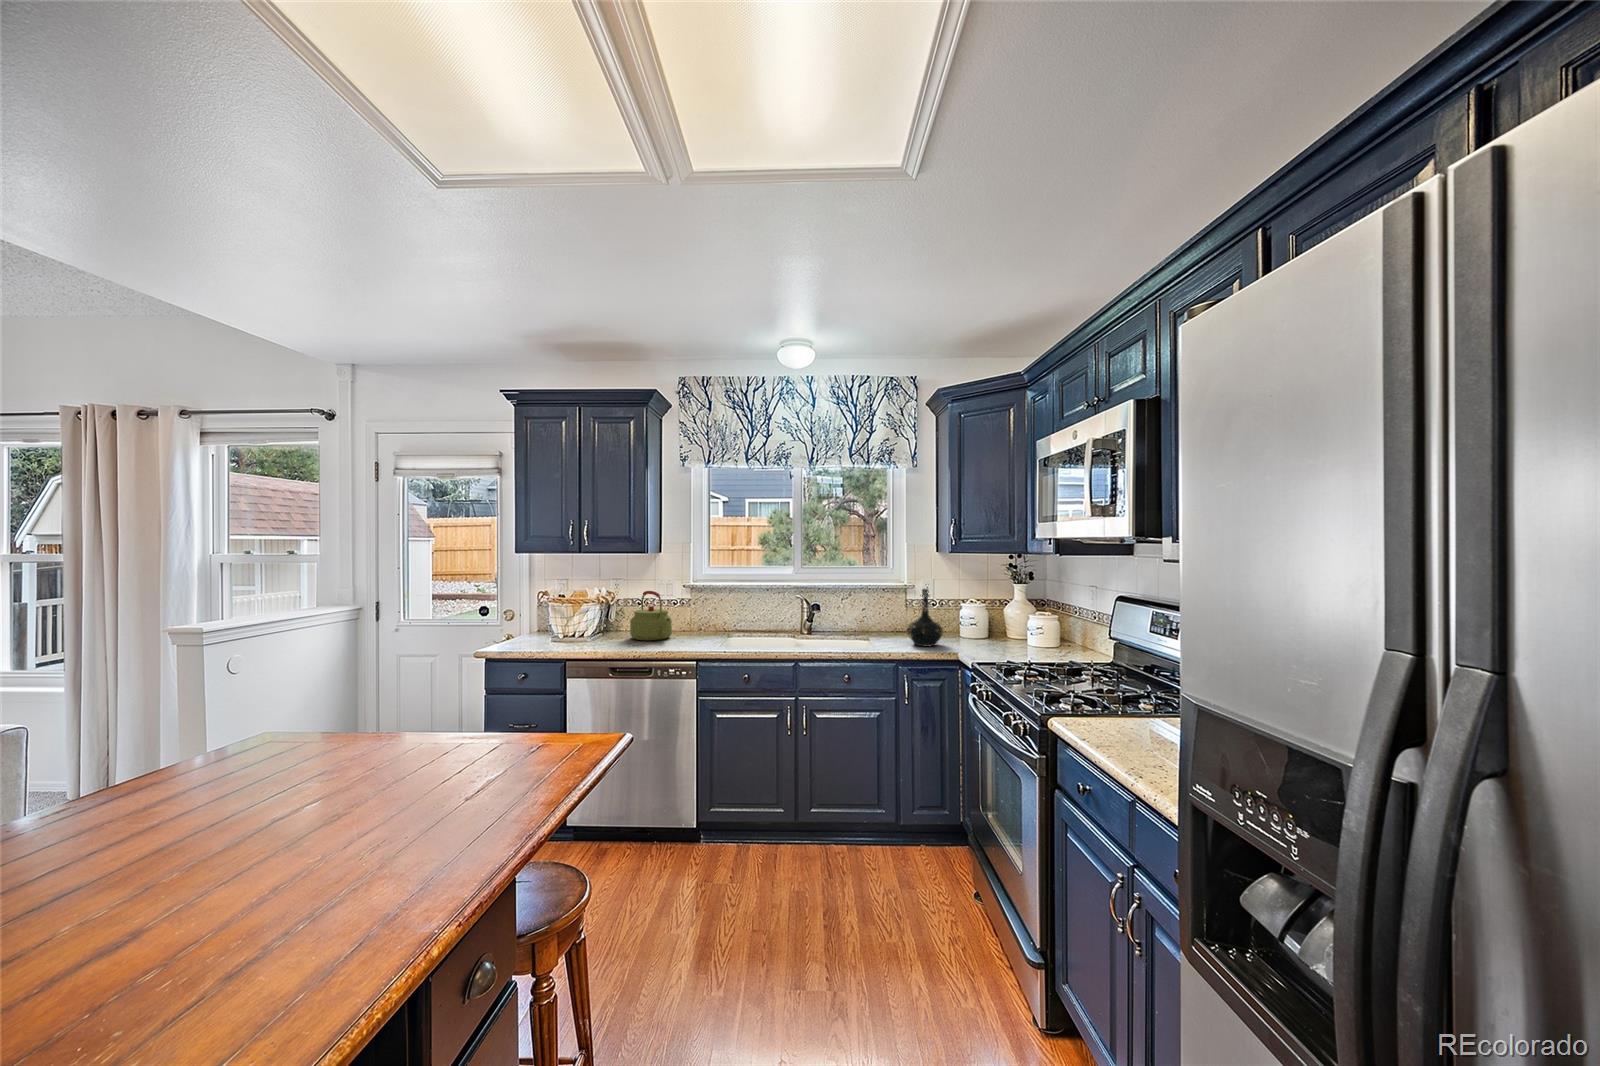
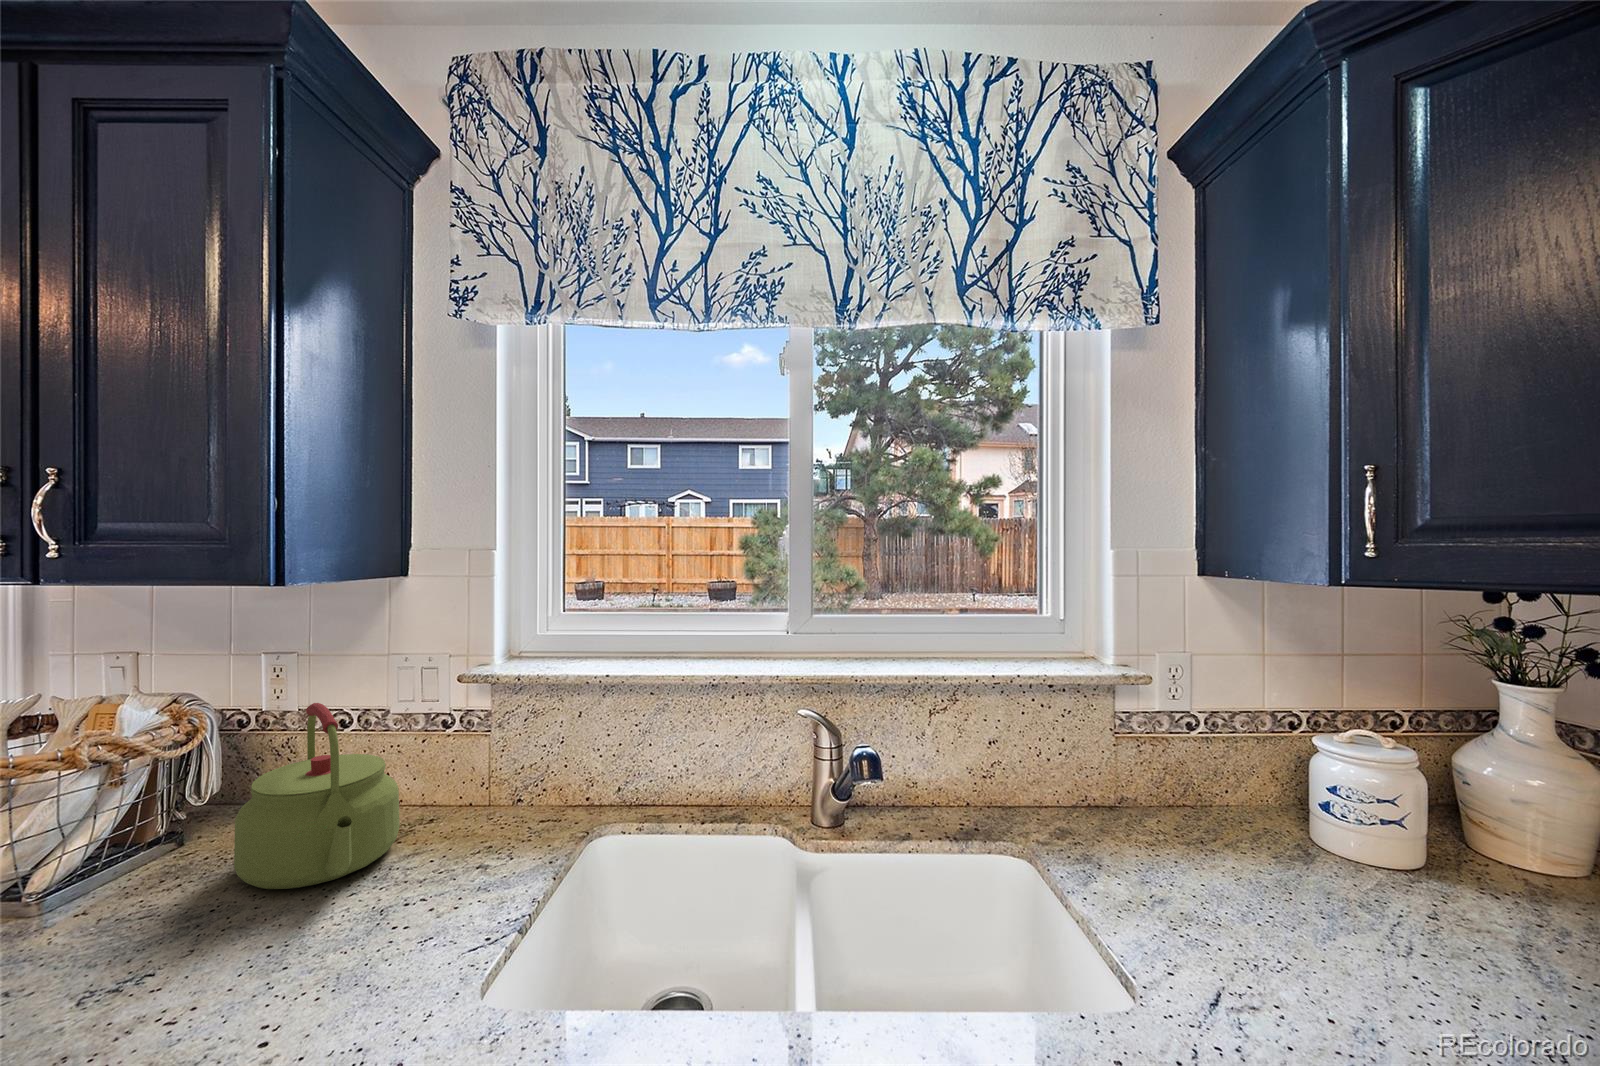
bottle: present [907,589,943,646] -> none [1198,718,1357,948]

